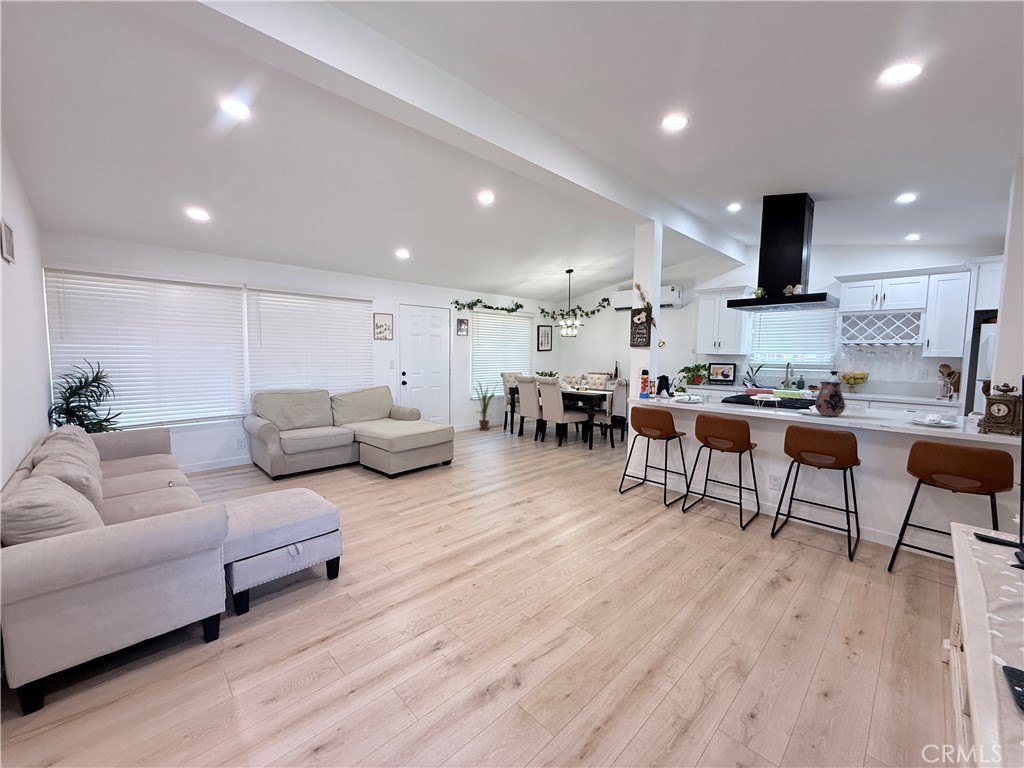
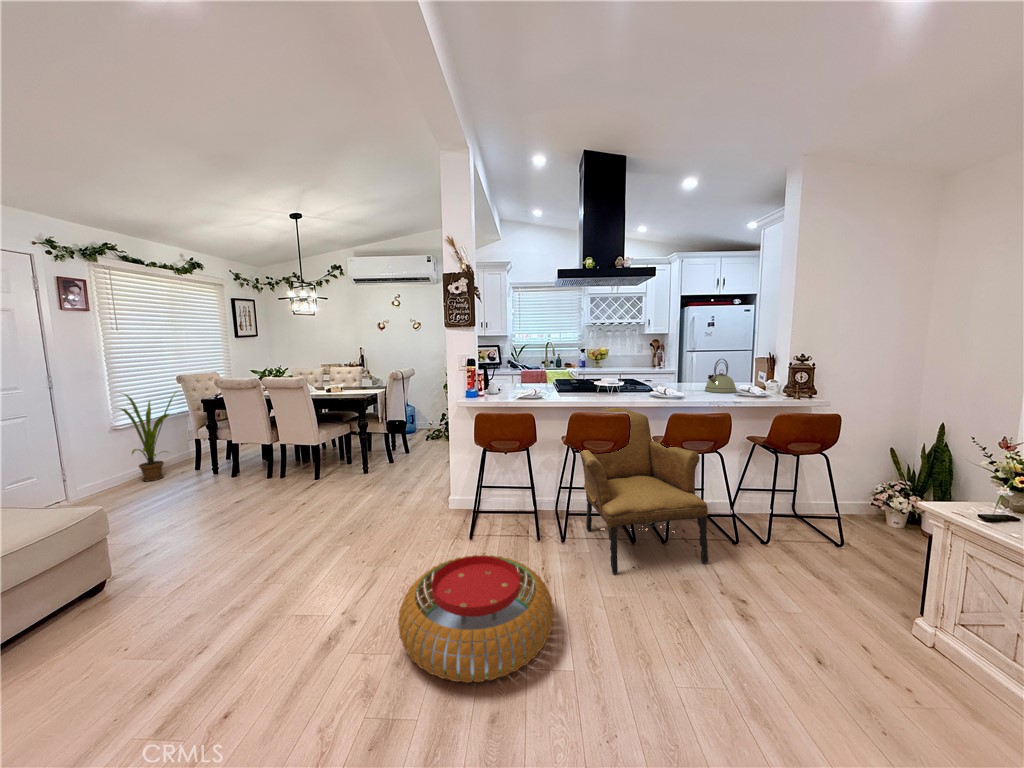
ceramic pitcher: present [815,382,845,416] -> none [671,360,698,396]
kettle: none [874,384,917,421] -> present [705,359,737,393]
armchair: none [689,417,802,557] -> present [579,408,708,574]
pouf: none [536,486,627,542] -> present [398,555,553,683]

